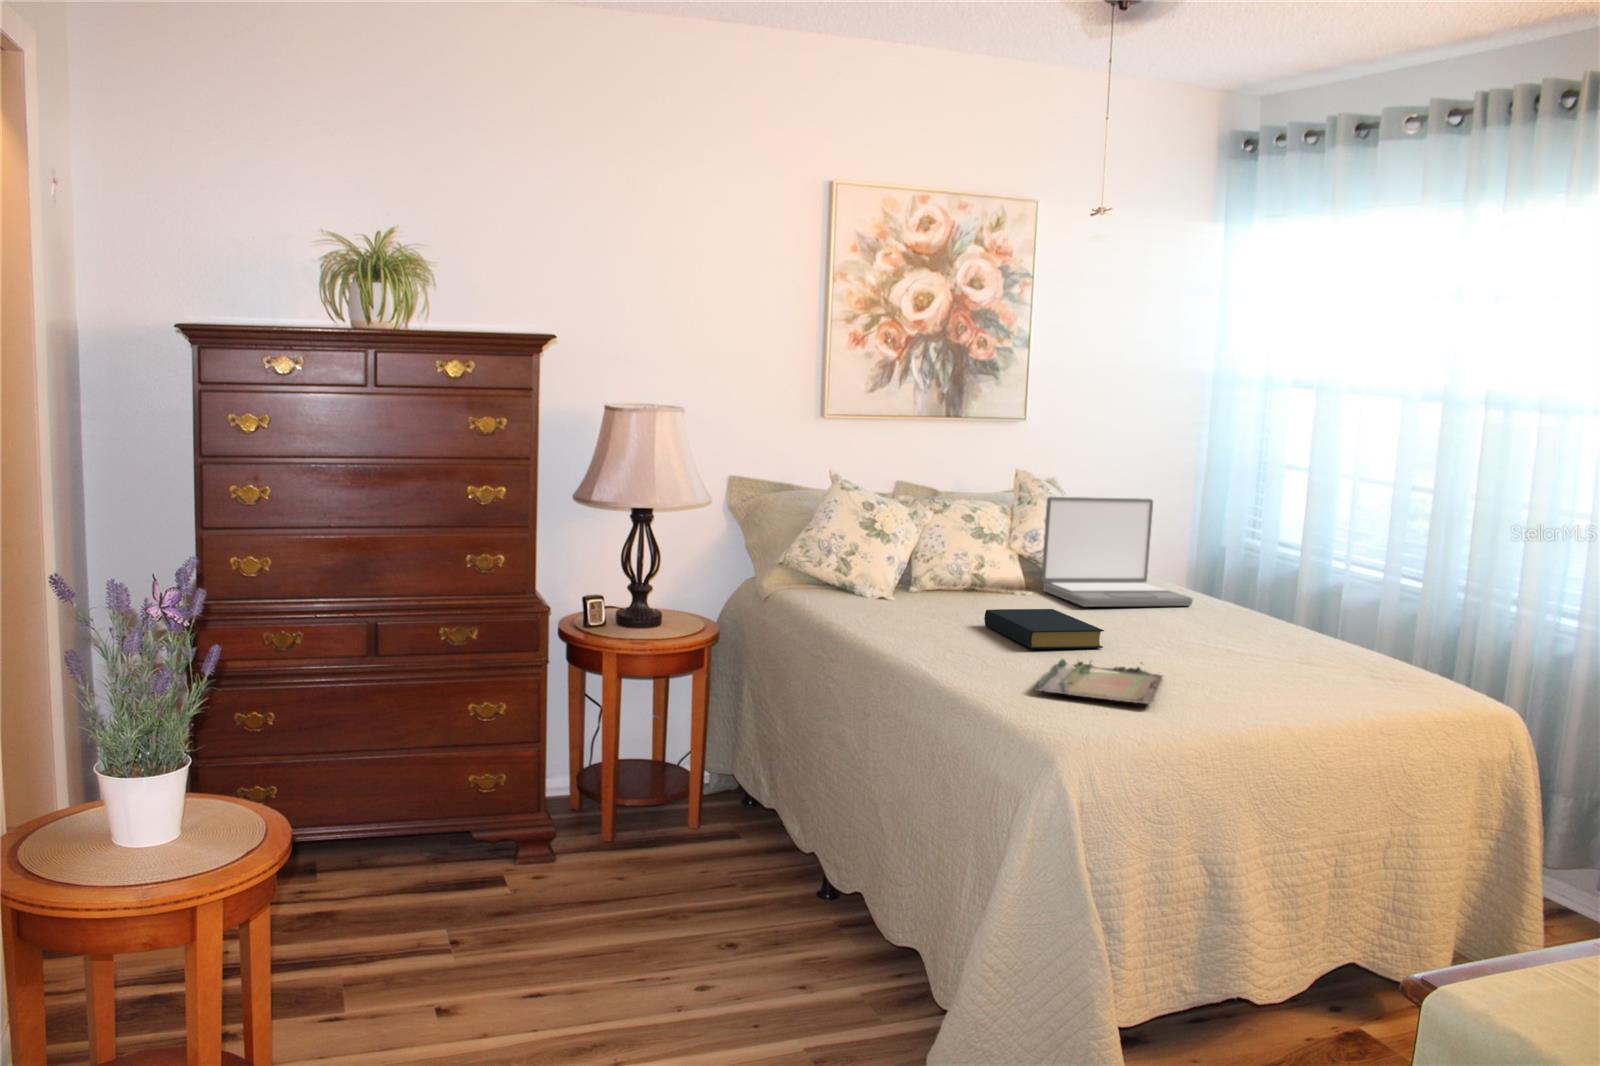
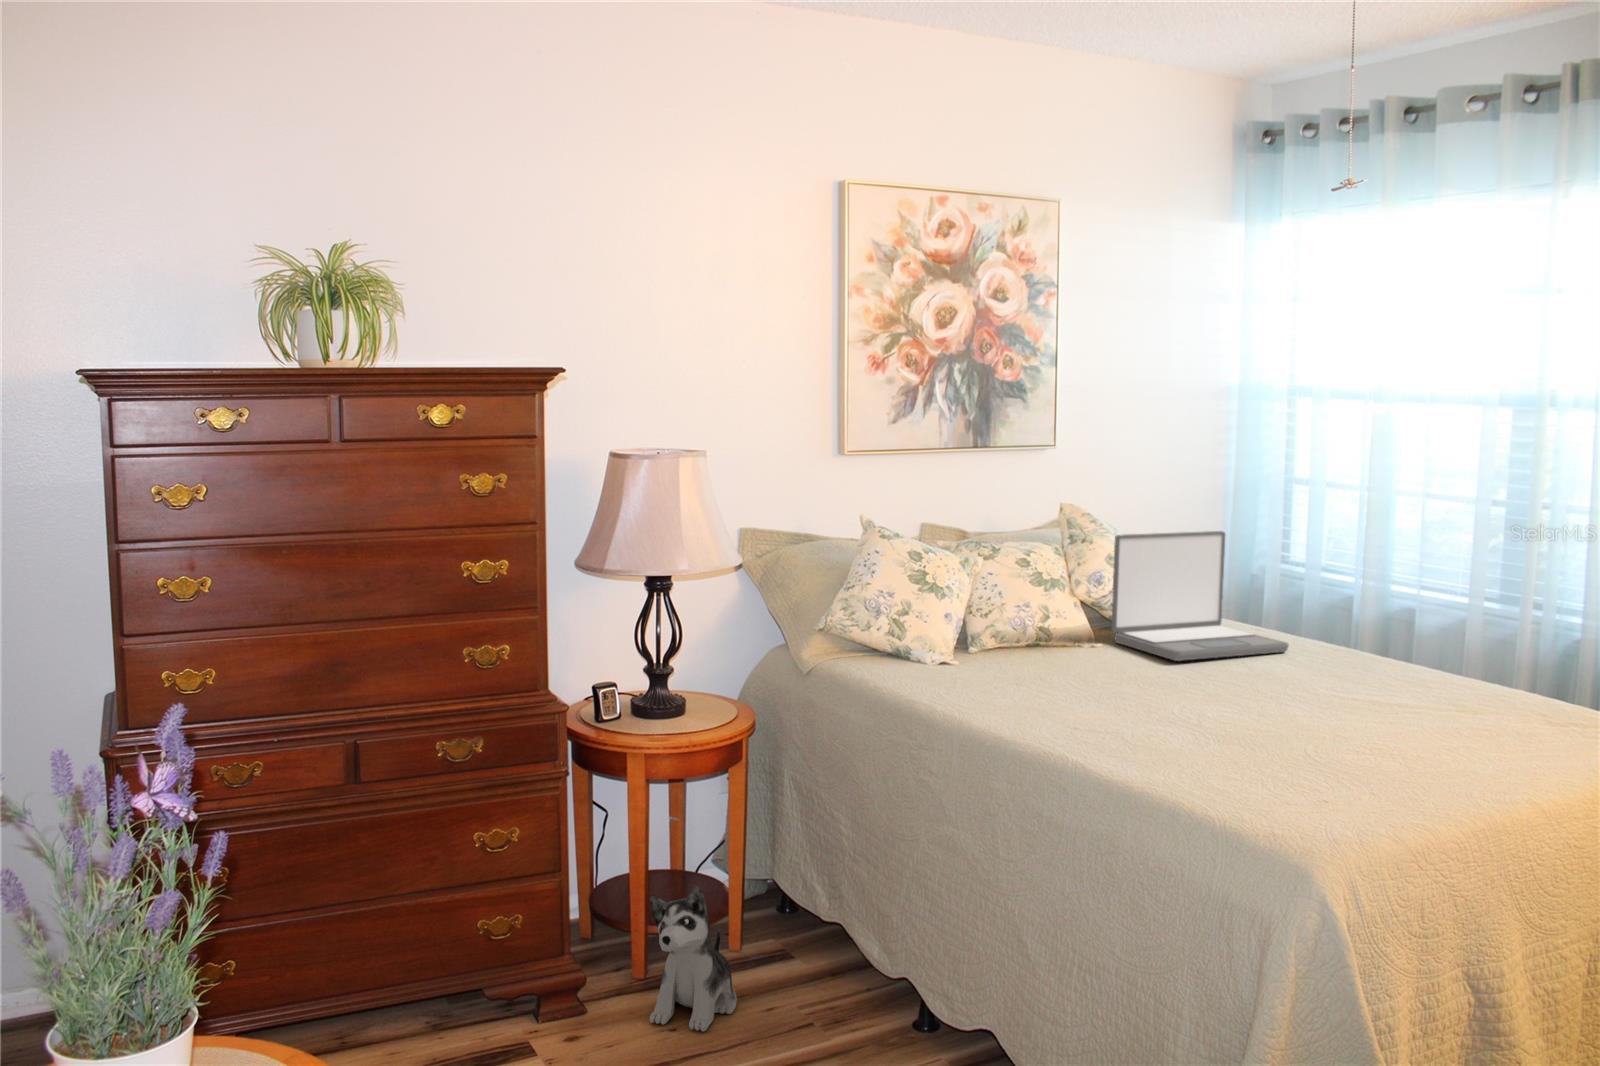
hardback book: present [984,609,1104,649] -> none [1086,670,1242,725]
tray: present [1035,659,1163,704] -> none [1211,734,1369,799]
plush toy: none [605,764,681,882] -> present [650,886,737,1032]

